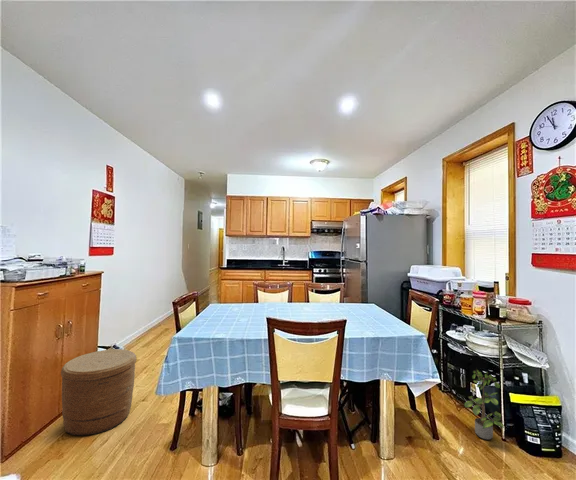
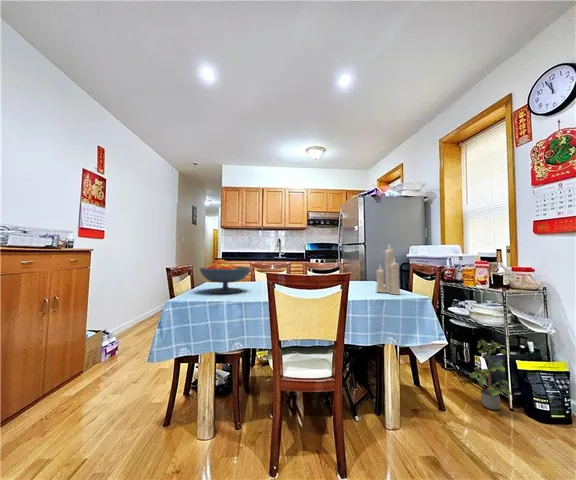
candle: none [373,277,397,331] -> present [376,249,400,294]
fruit bowl: none [204,290,253,326] -> present [200,260,250,293]
woven basket: present [61,349,136,435] -> none [47,328,128,415]

